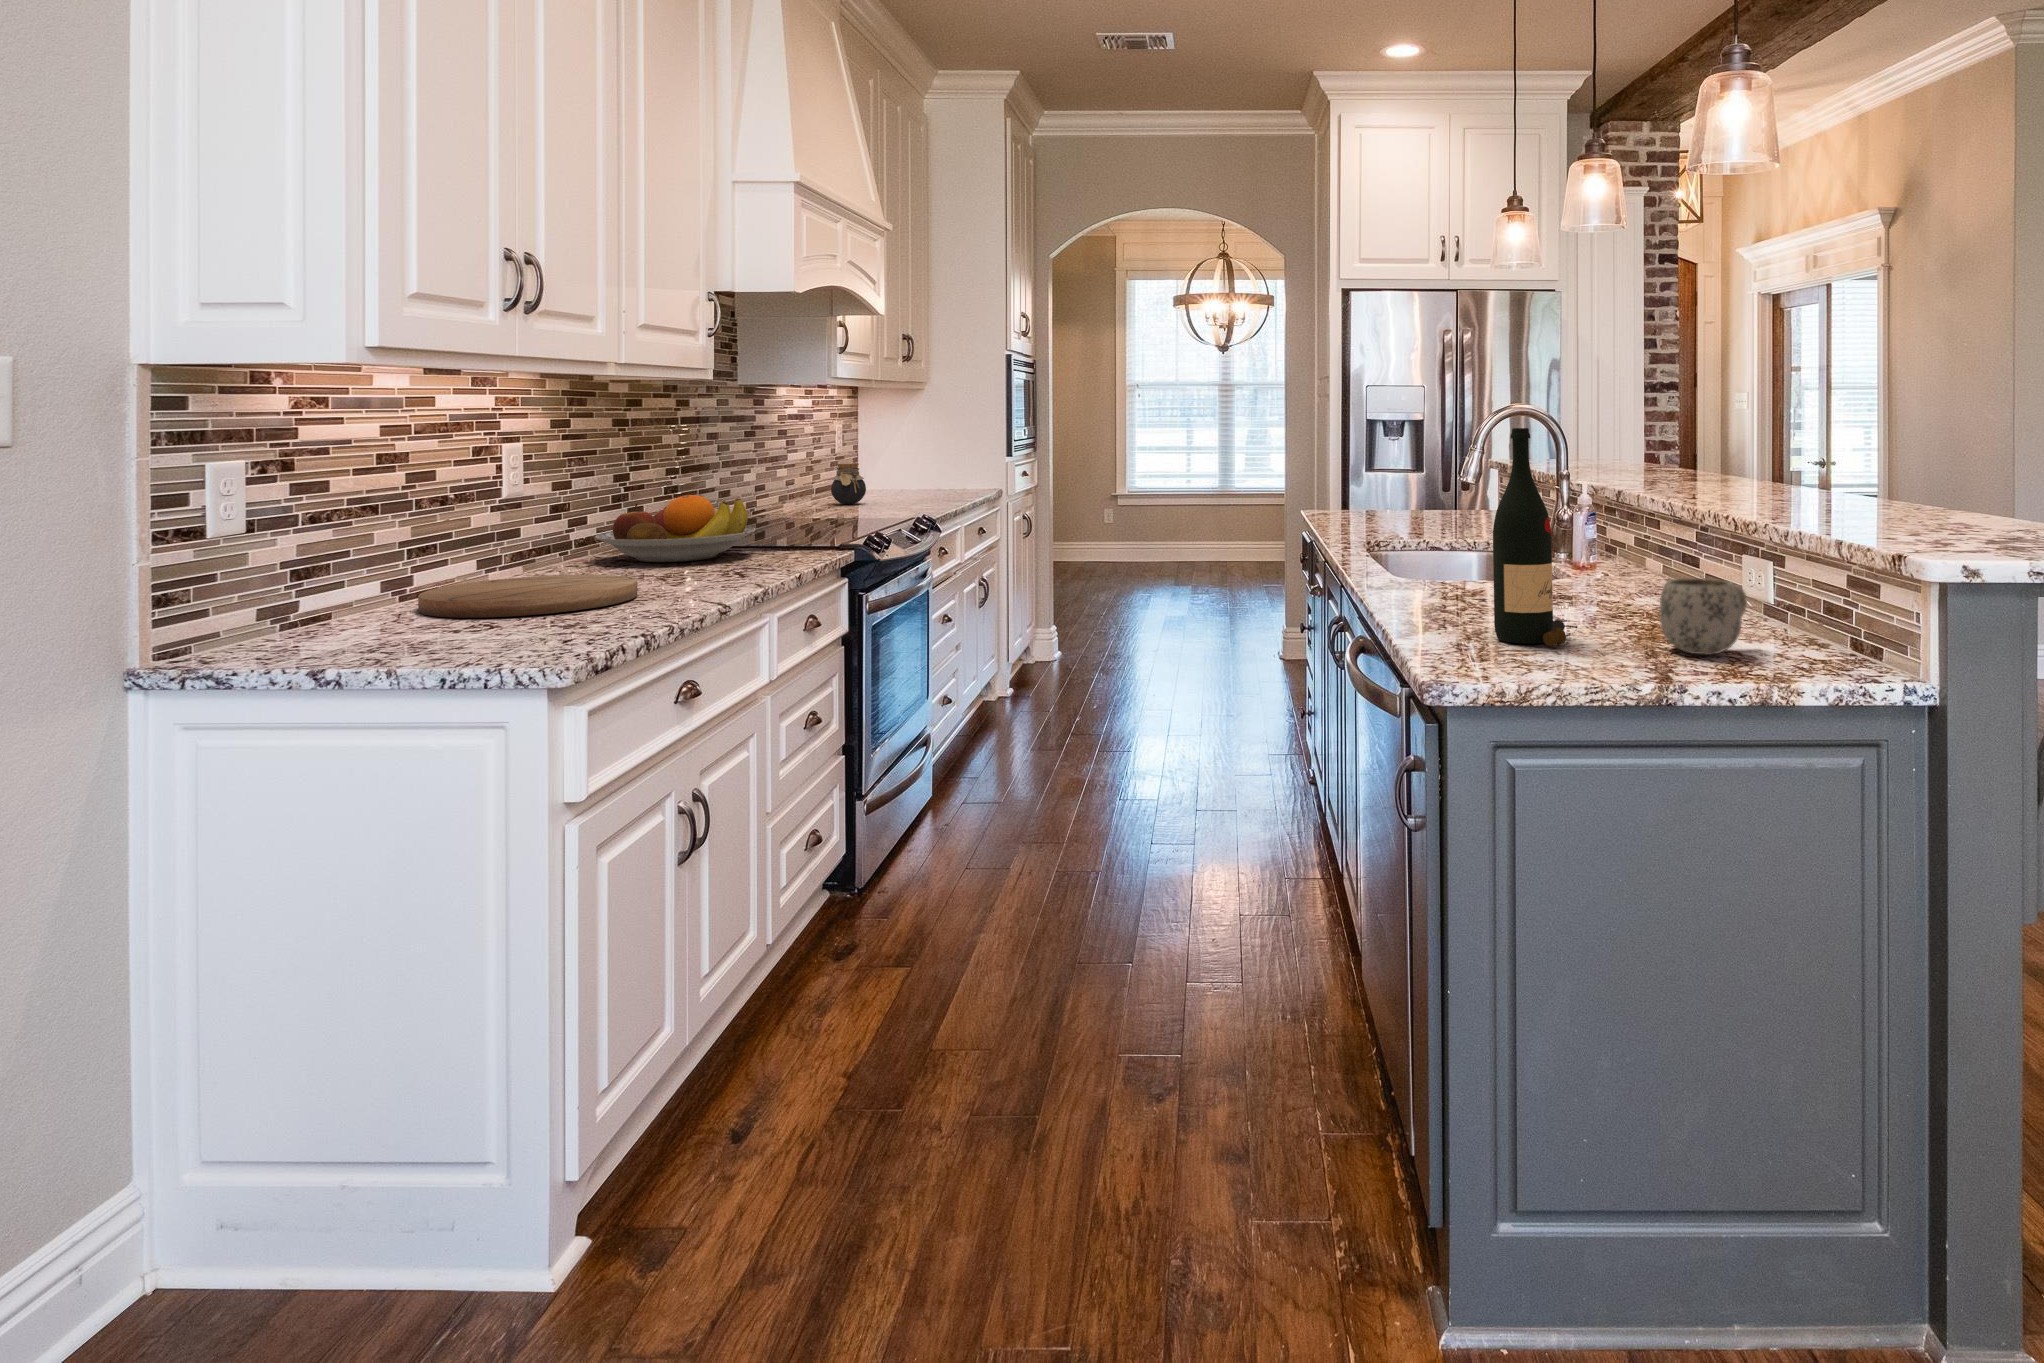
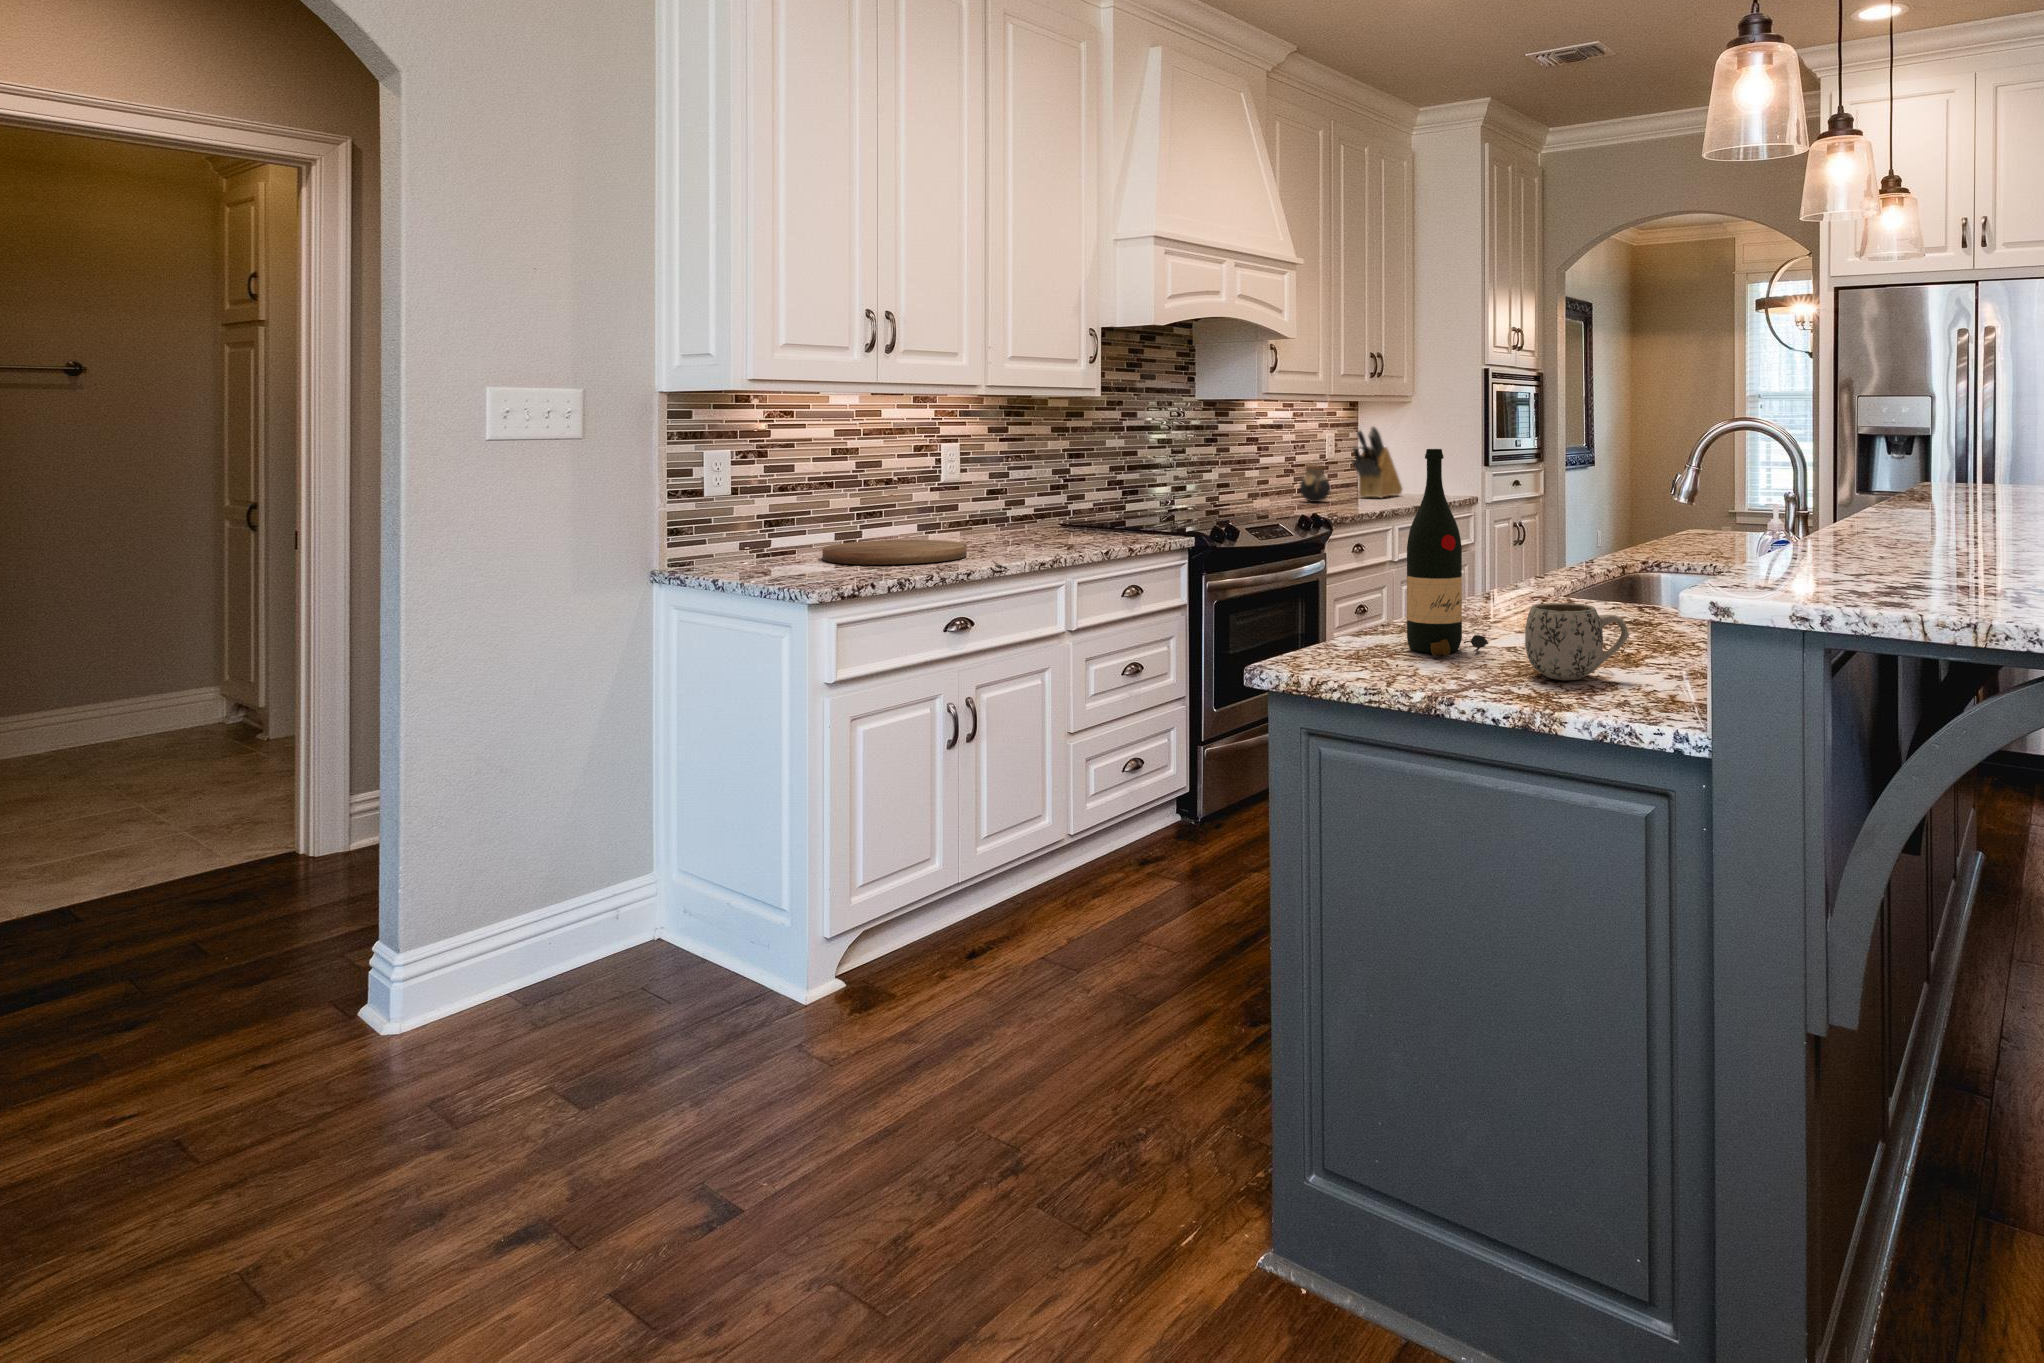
knife block: none [877,420,917,498] -> present [1352,427,1402,498]
fruit bowl: present [595,495,755,562] -> none [1003,486,1122,538]

